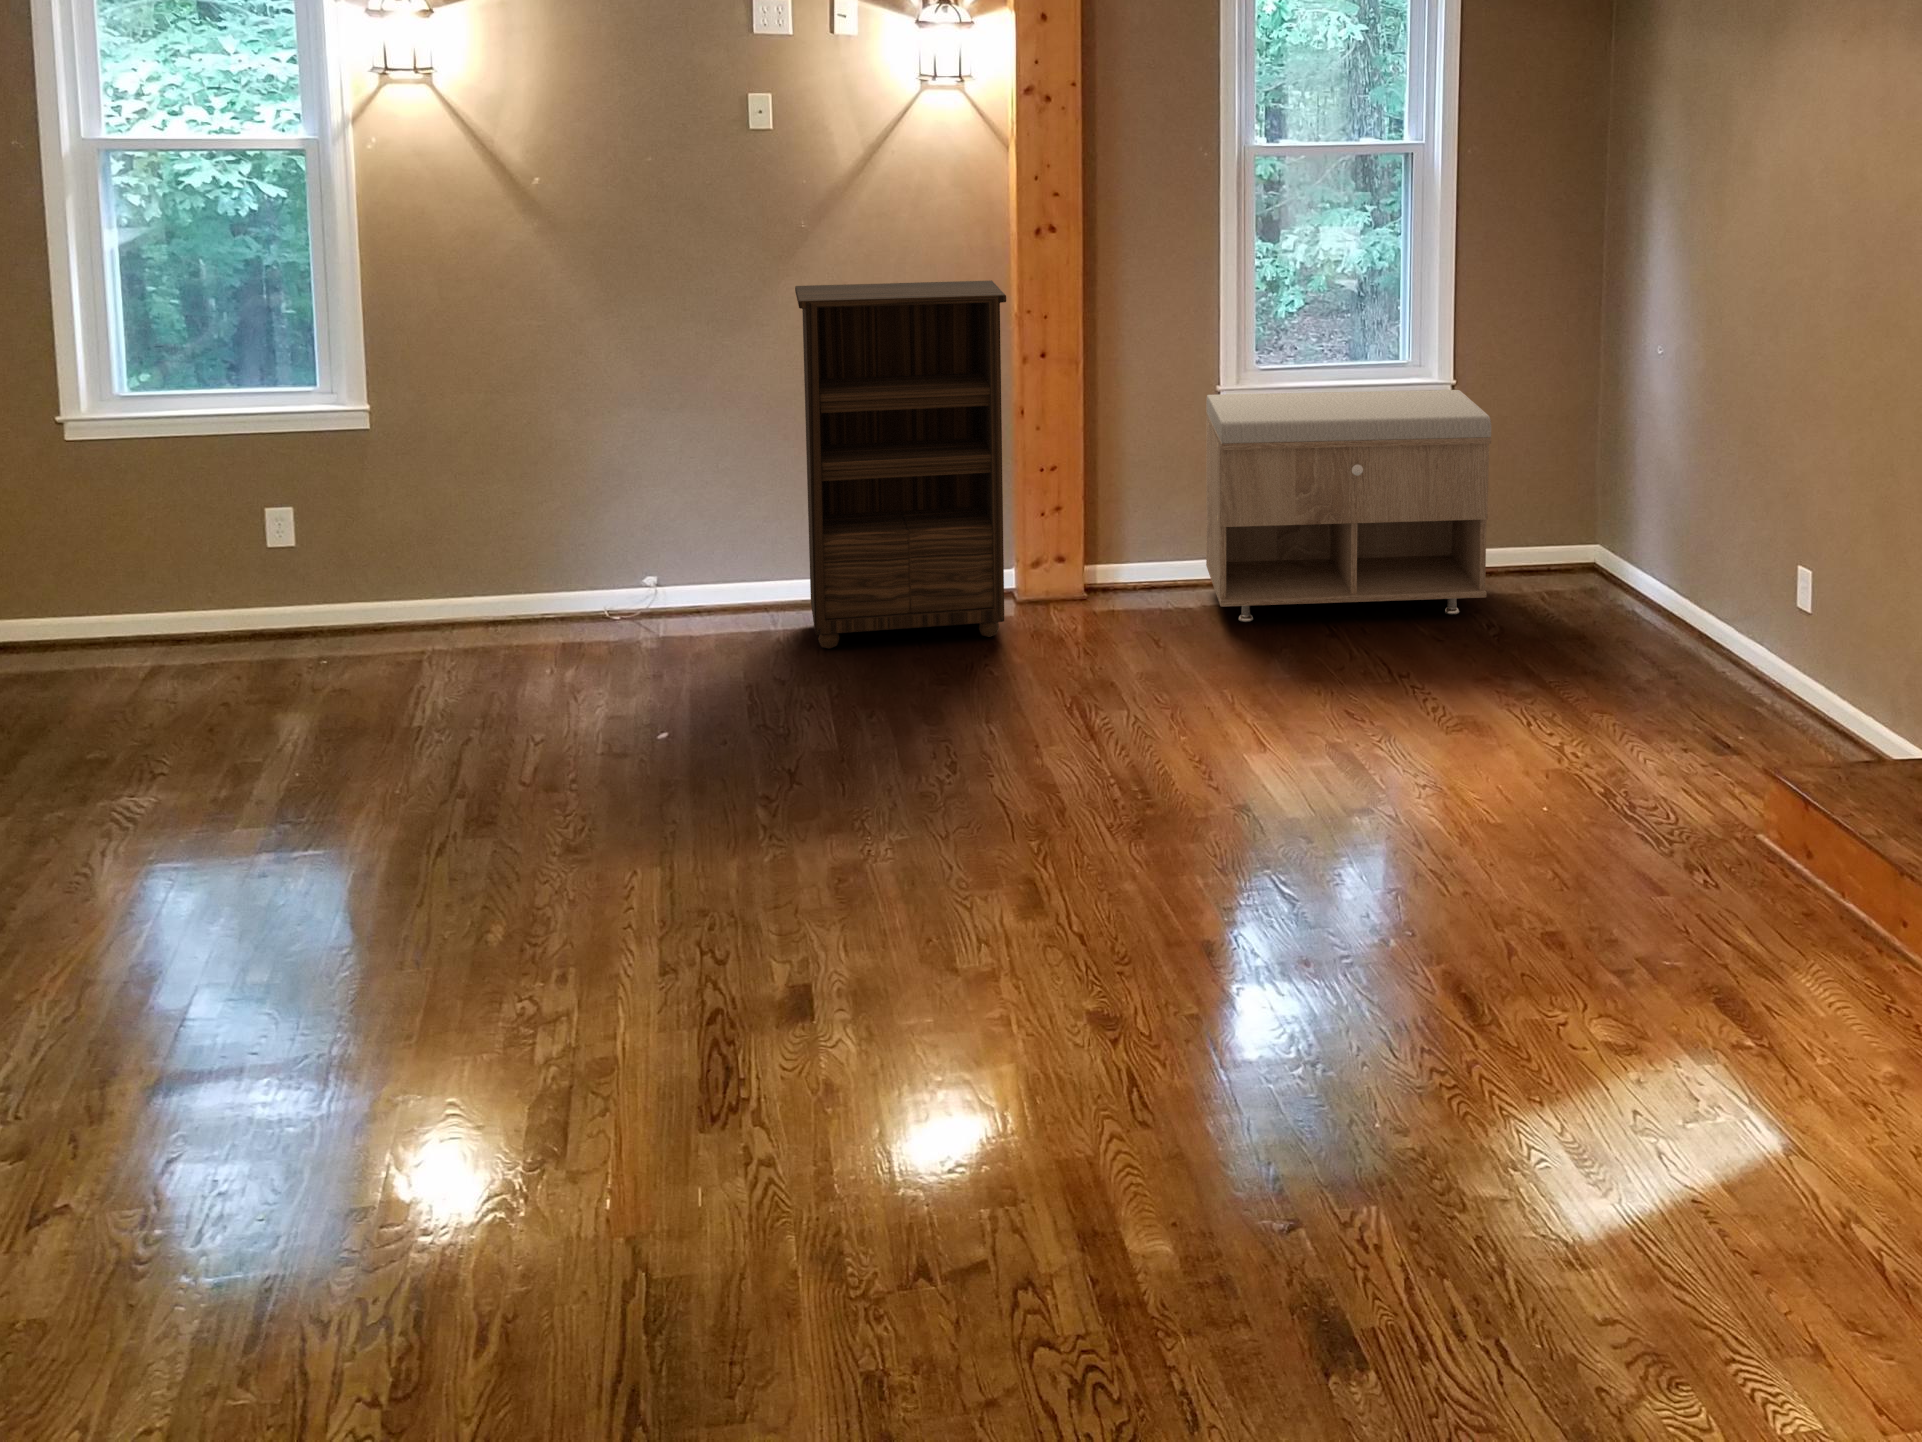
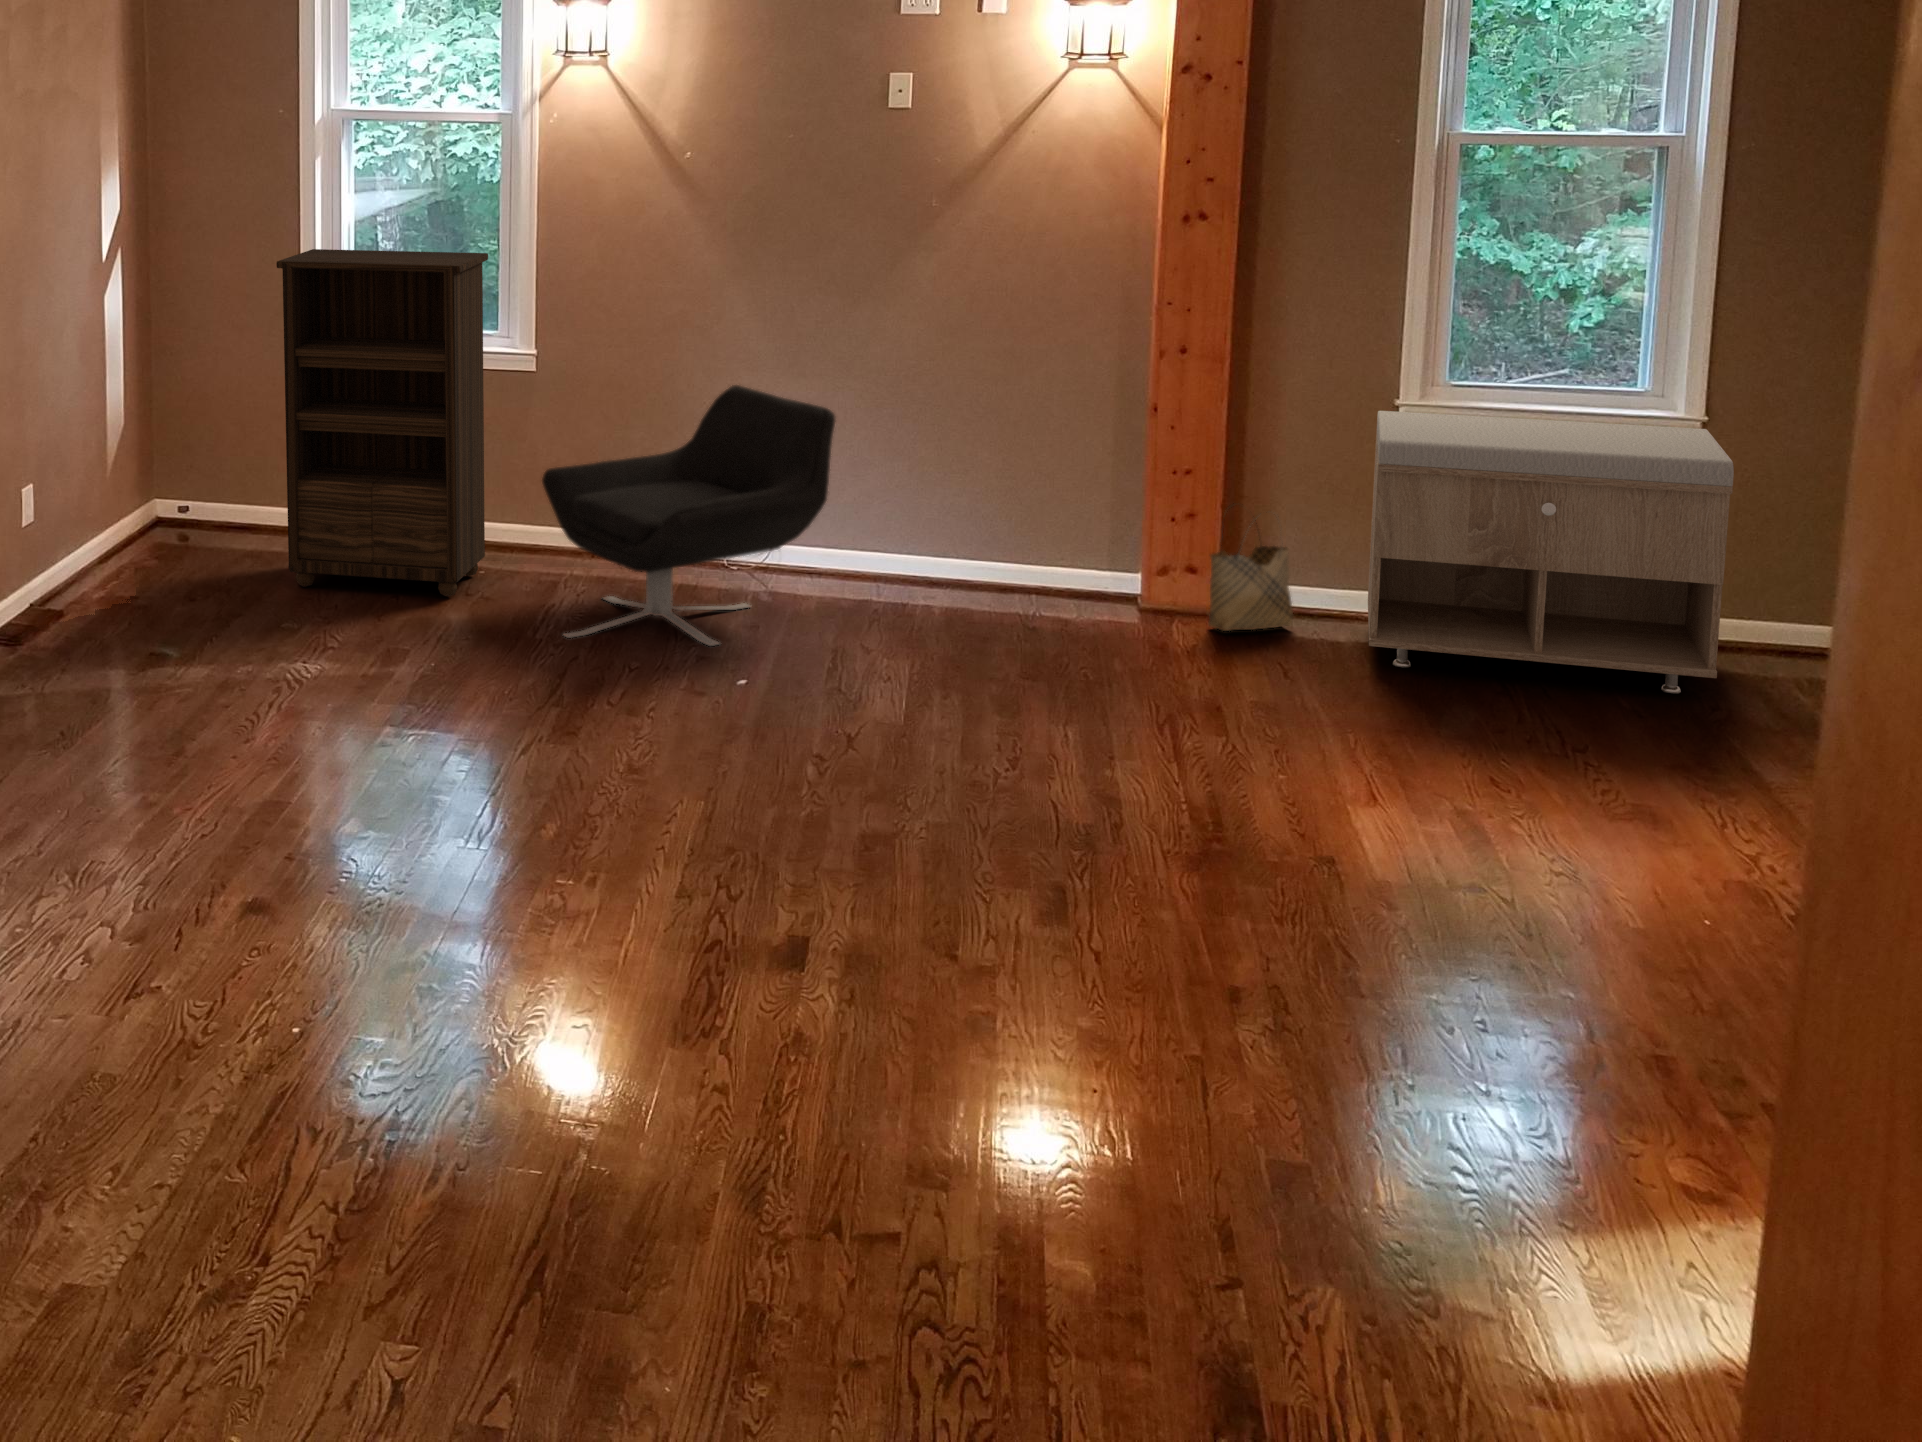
bookshelf: present [795,280,1006,649] -> present [276,249,488,597]
lounge chair: none [391,418,716,708] -> present [542,385,835,646]
woven basket: none [1075,490,1148,609] -> present [1208,505,1293,631]

